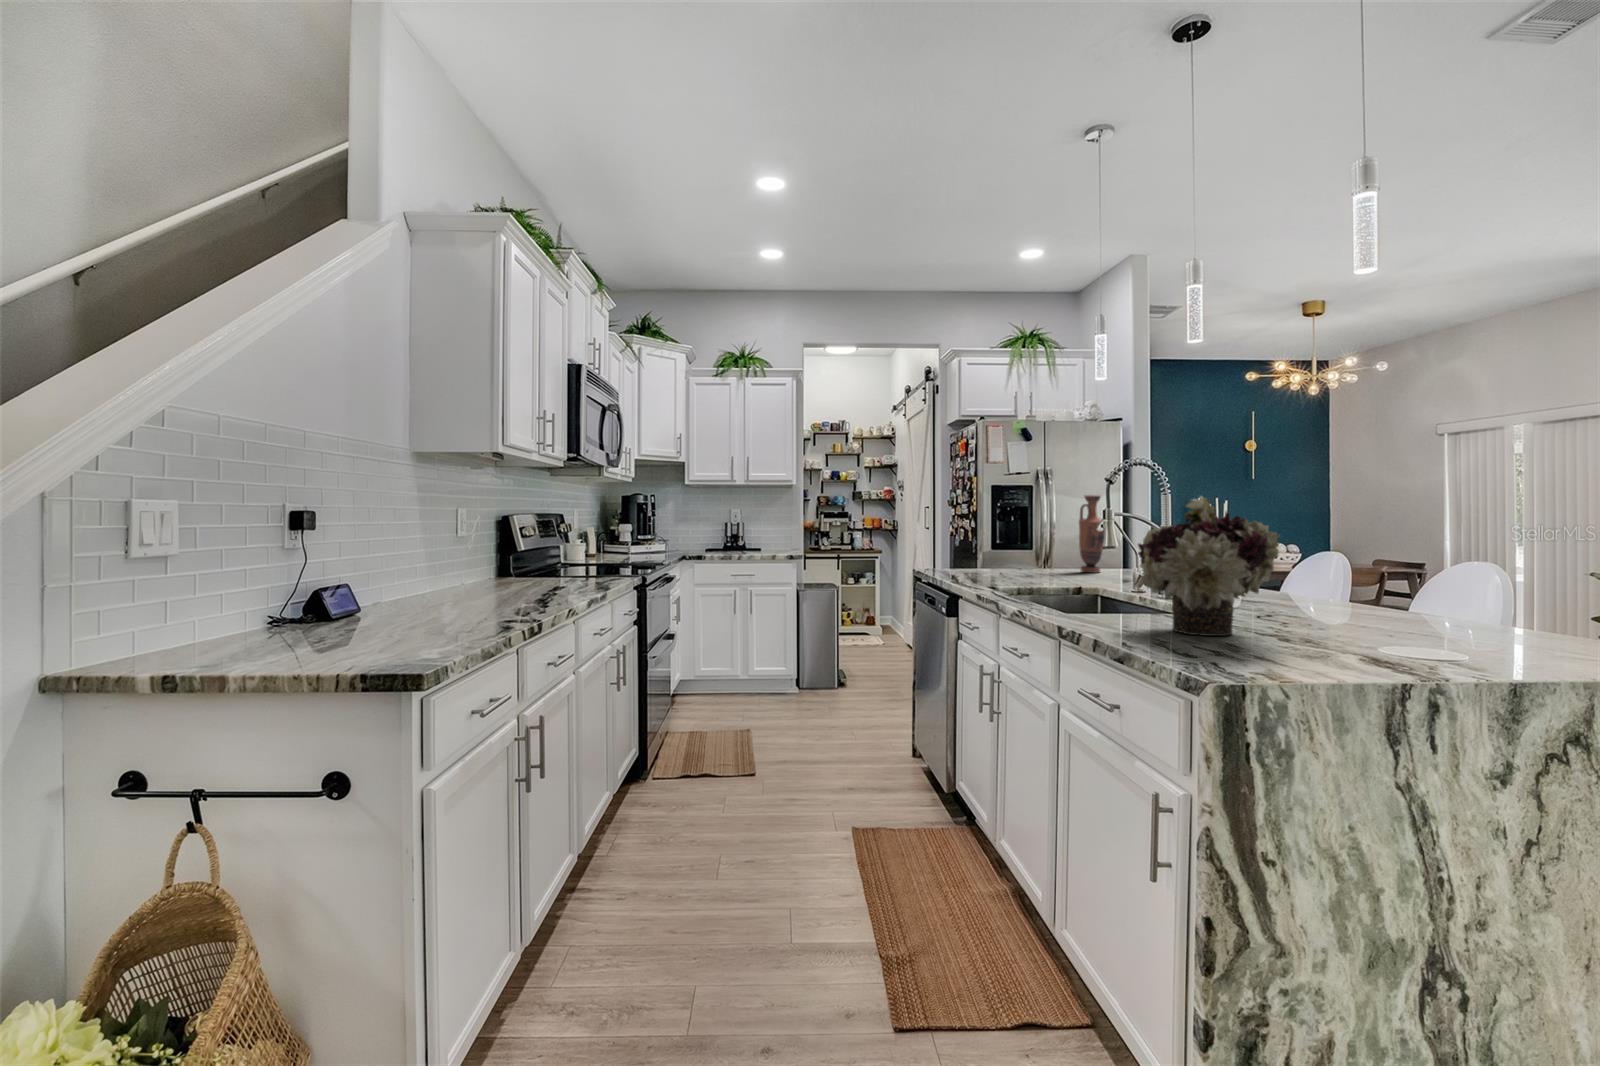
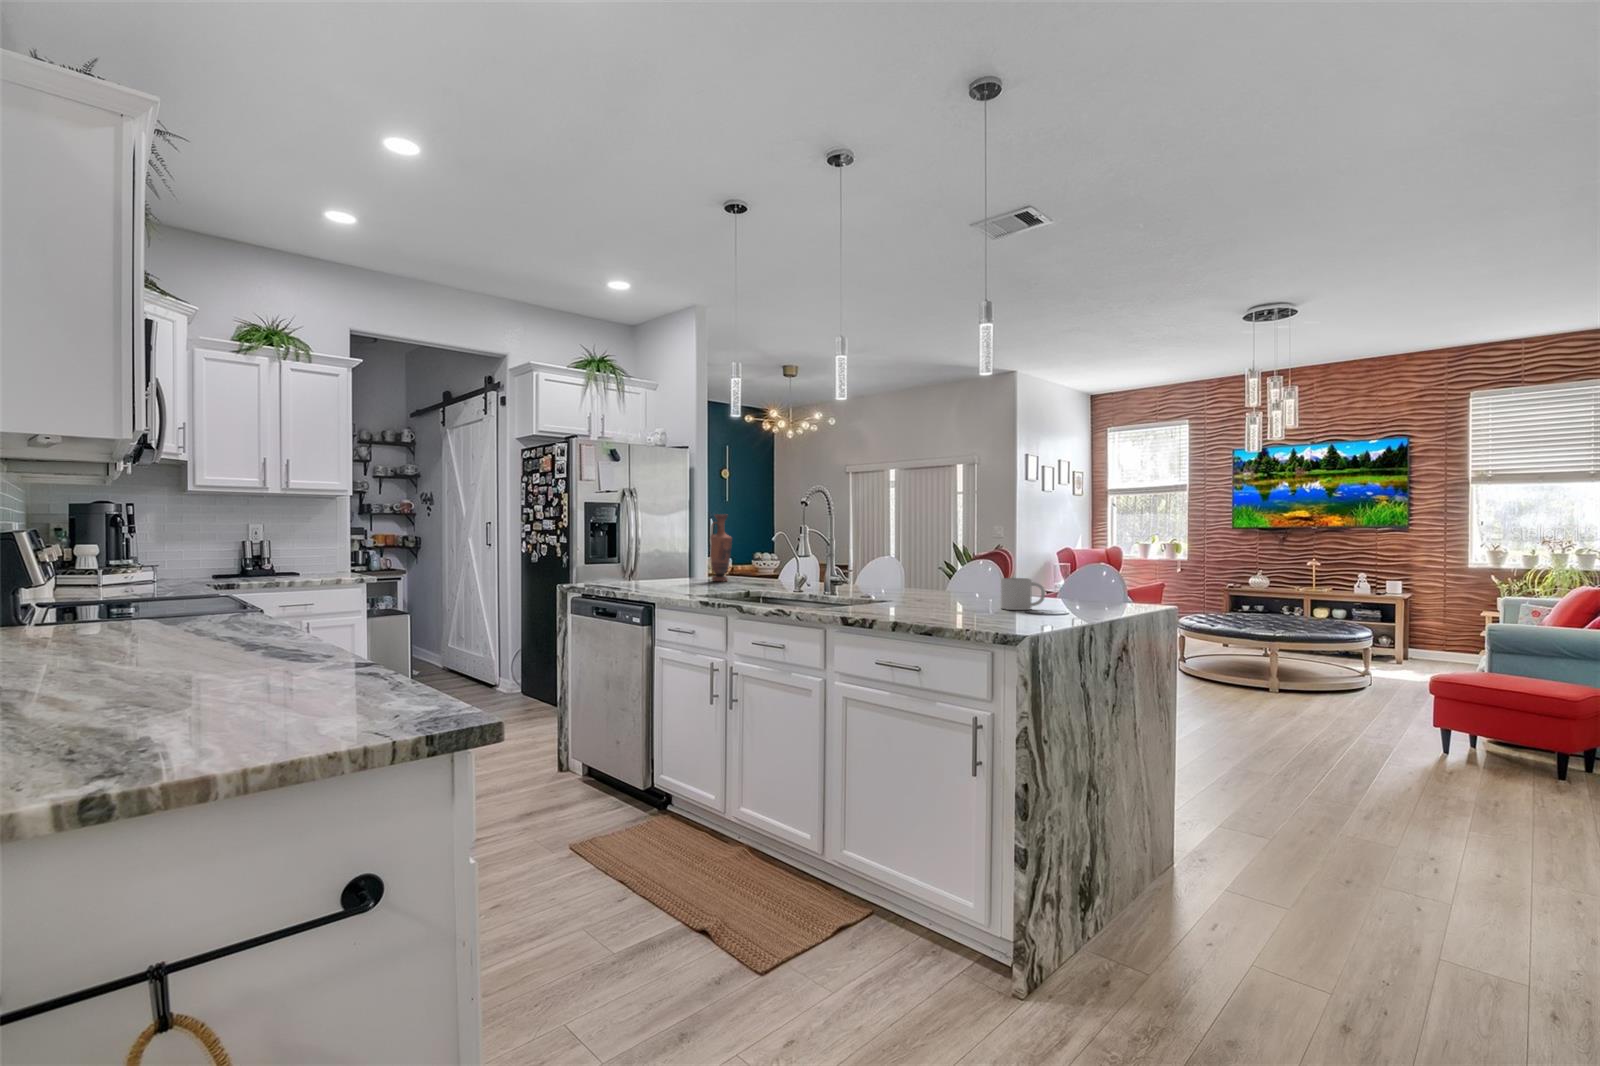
flower arrangement: present [1138,496,1280,636] -> none [881,518,982,617]
mug: none [1354,587,1440,640] -> present [1001,578,1045,610]

